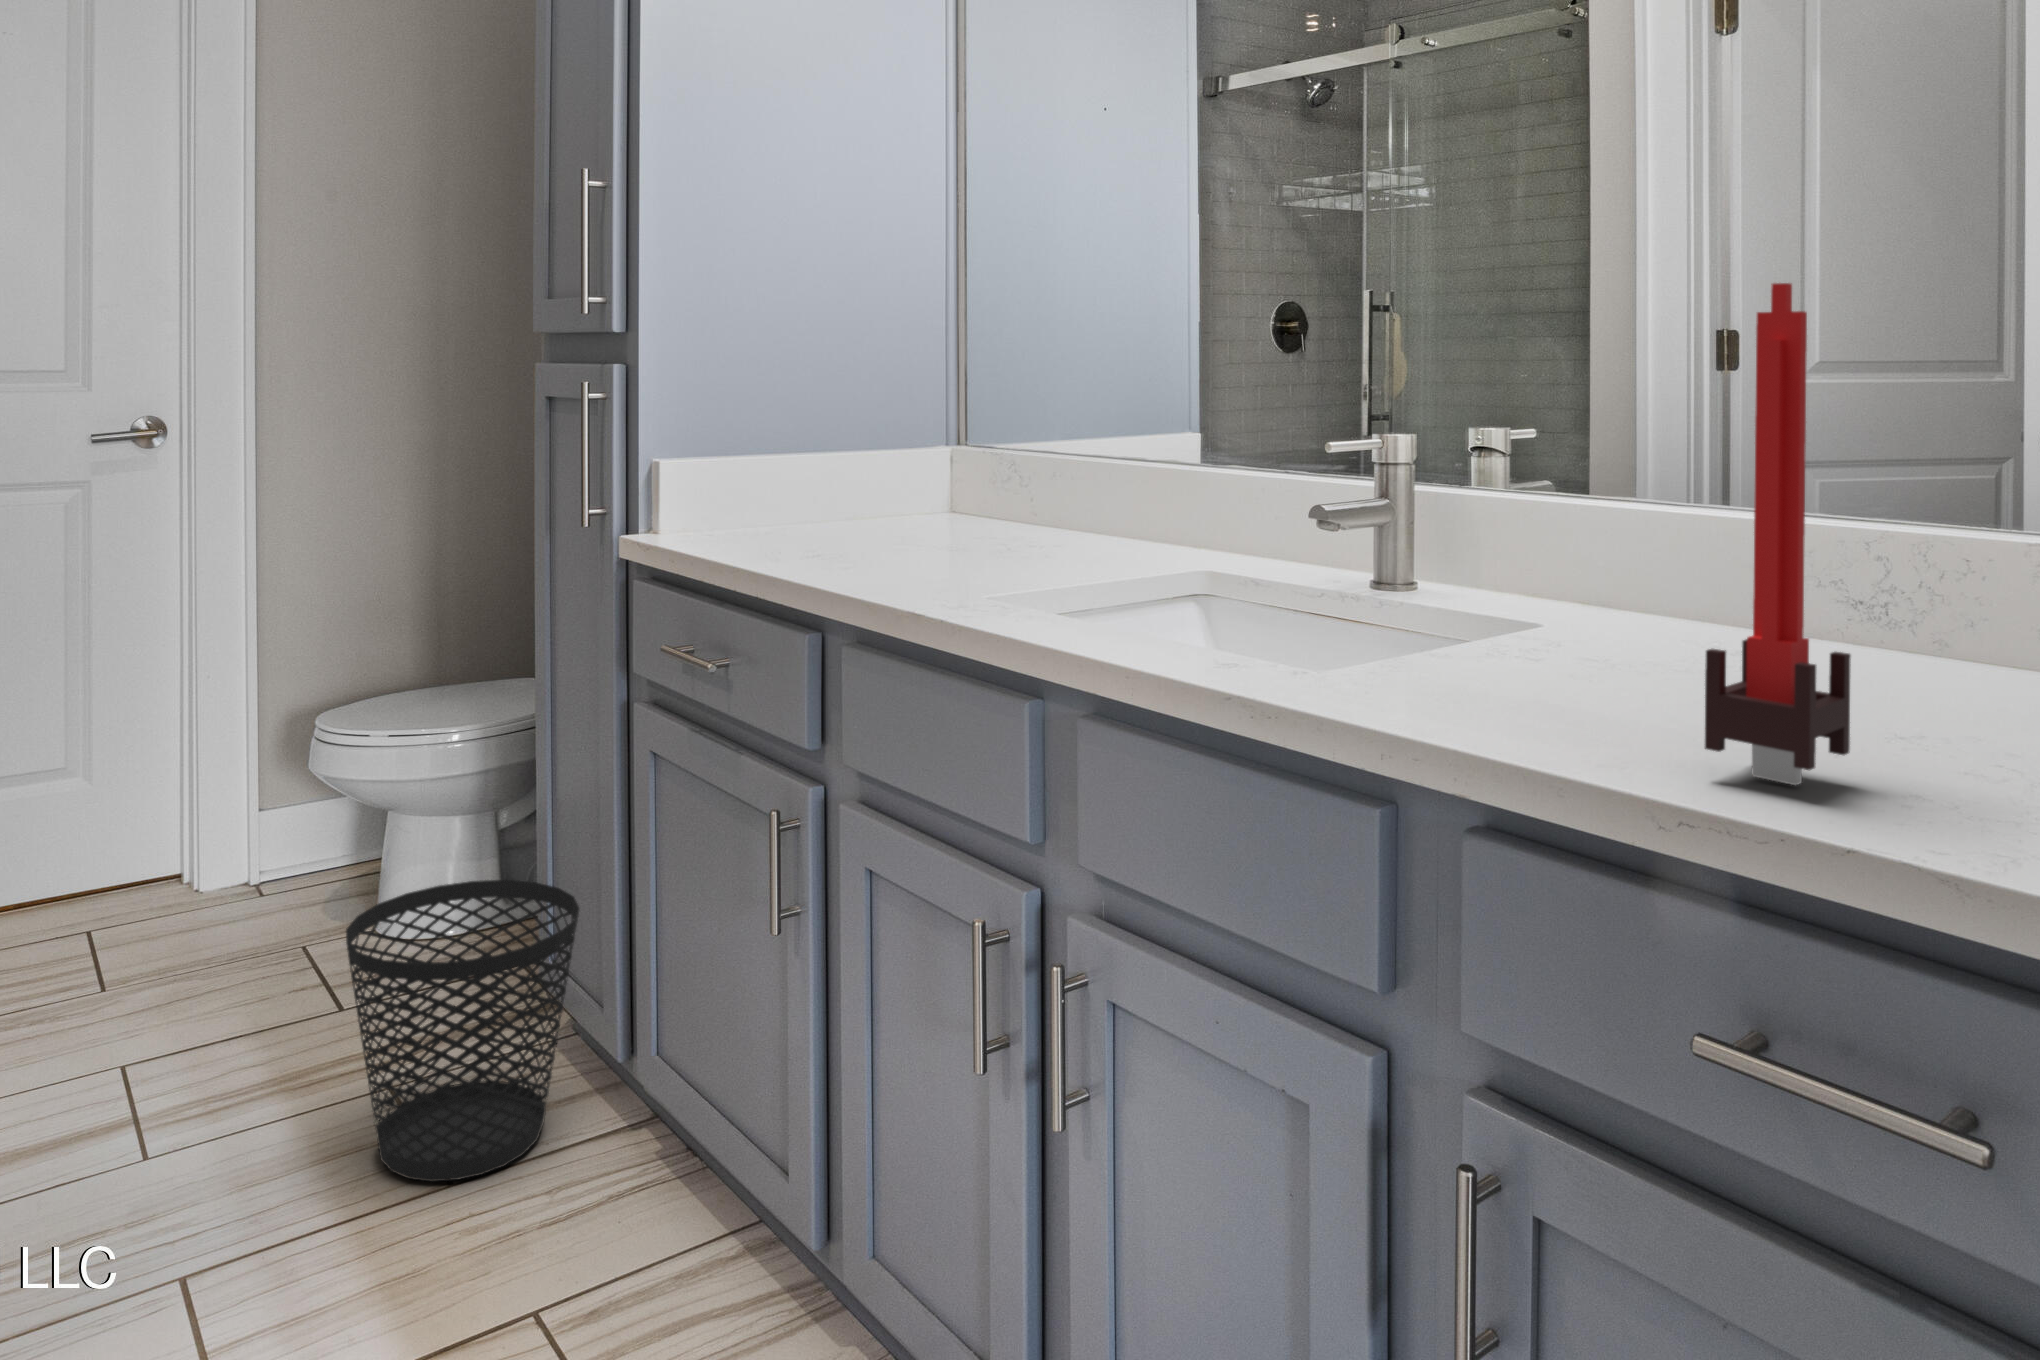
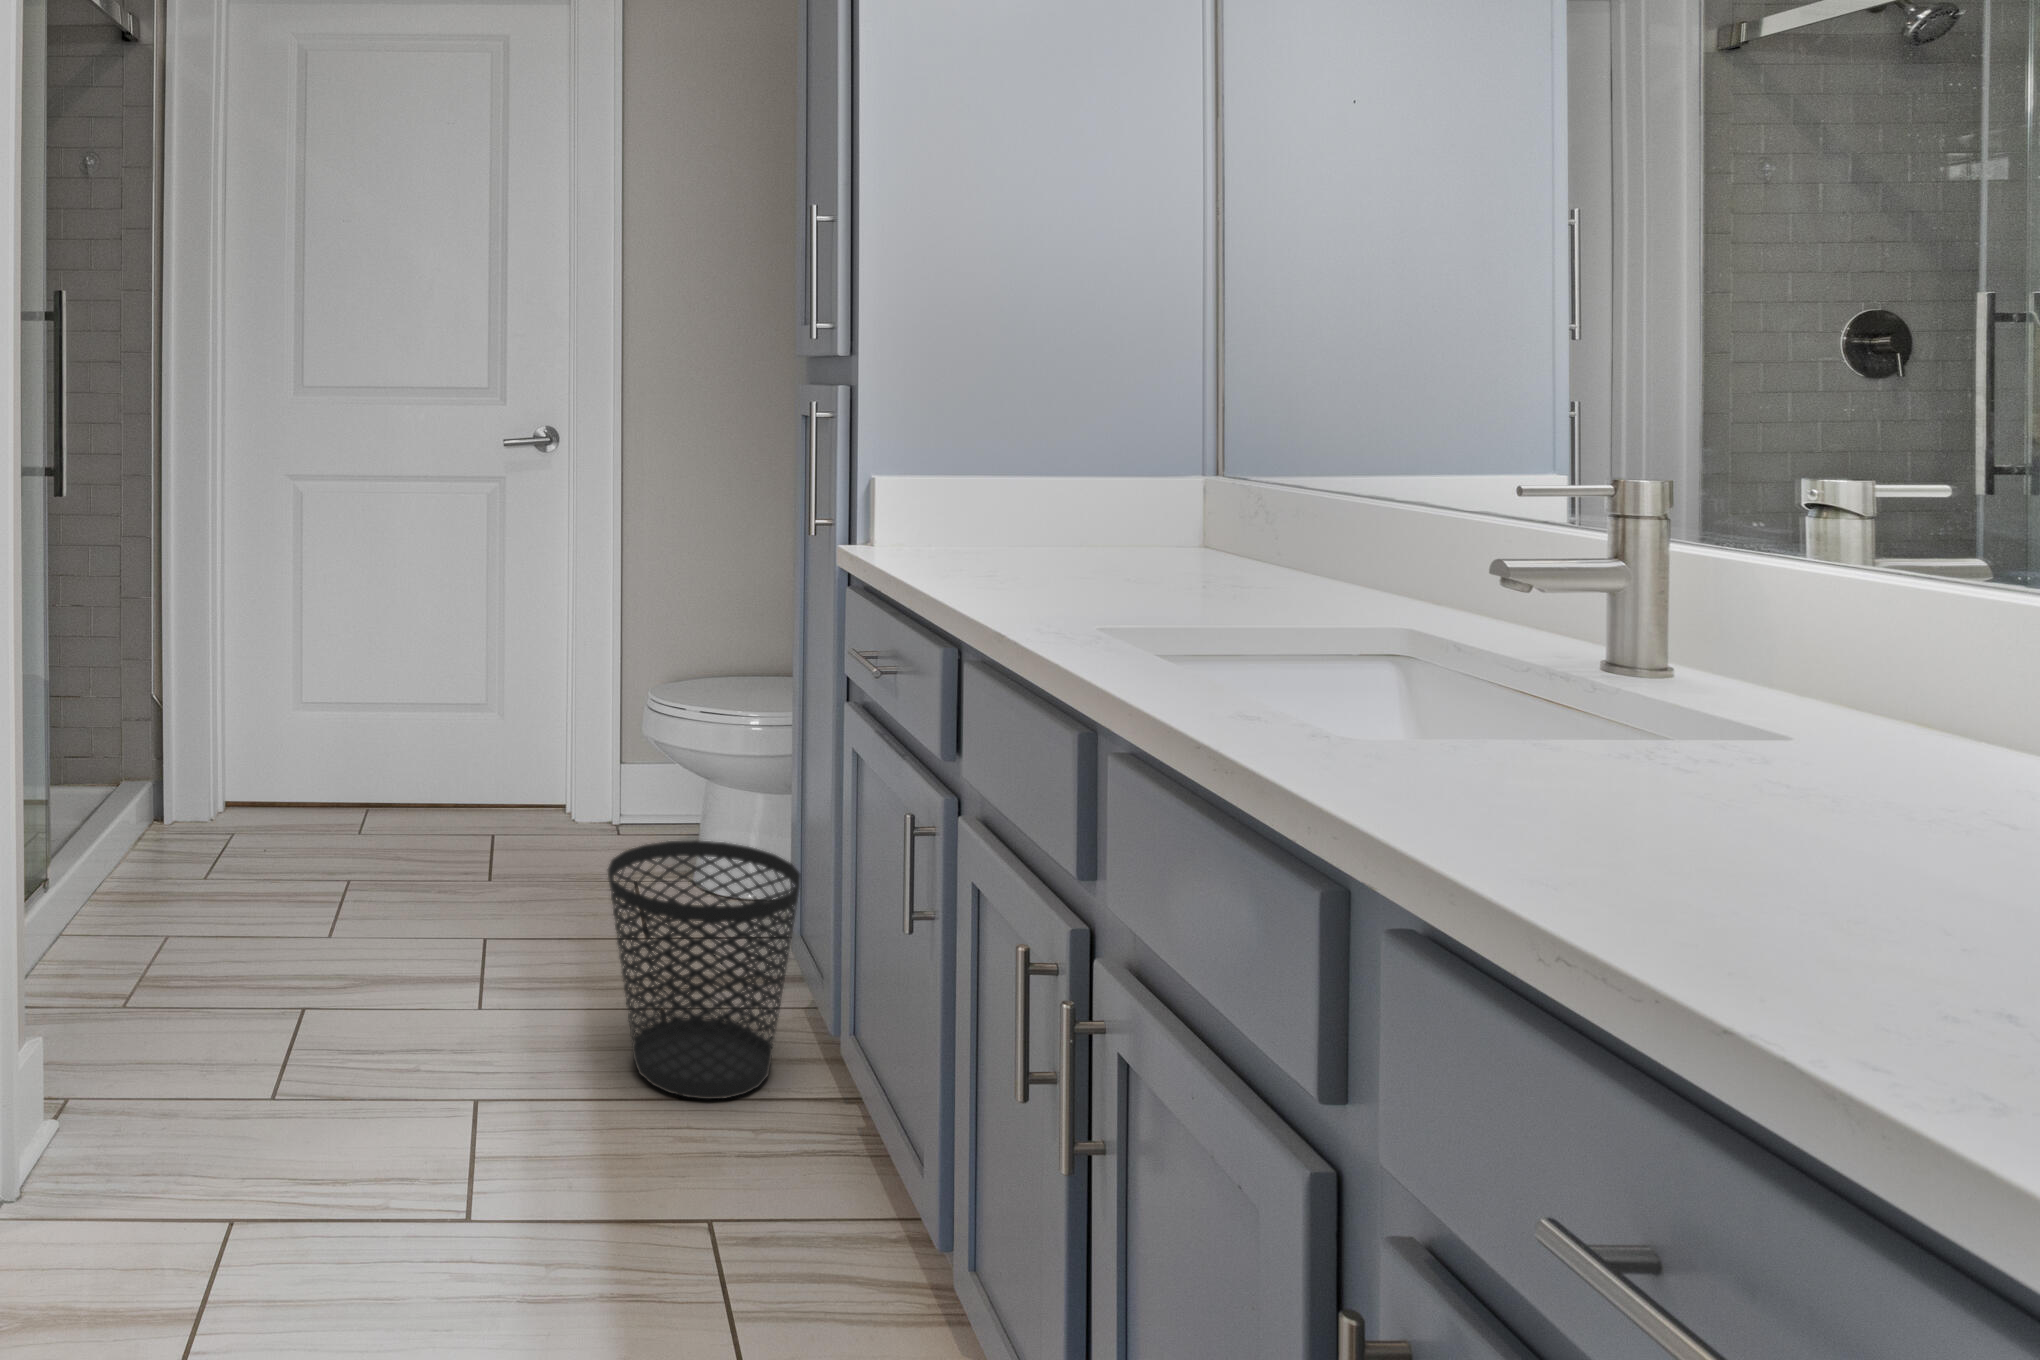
candle: present [1705,283,1851,785] -> none [1633,289,1872,951]

